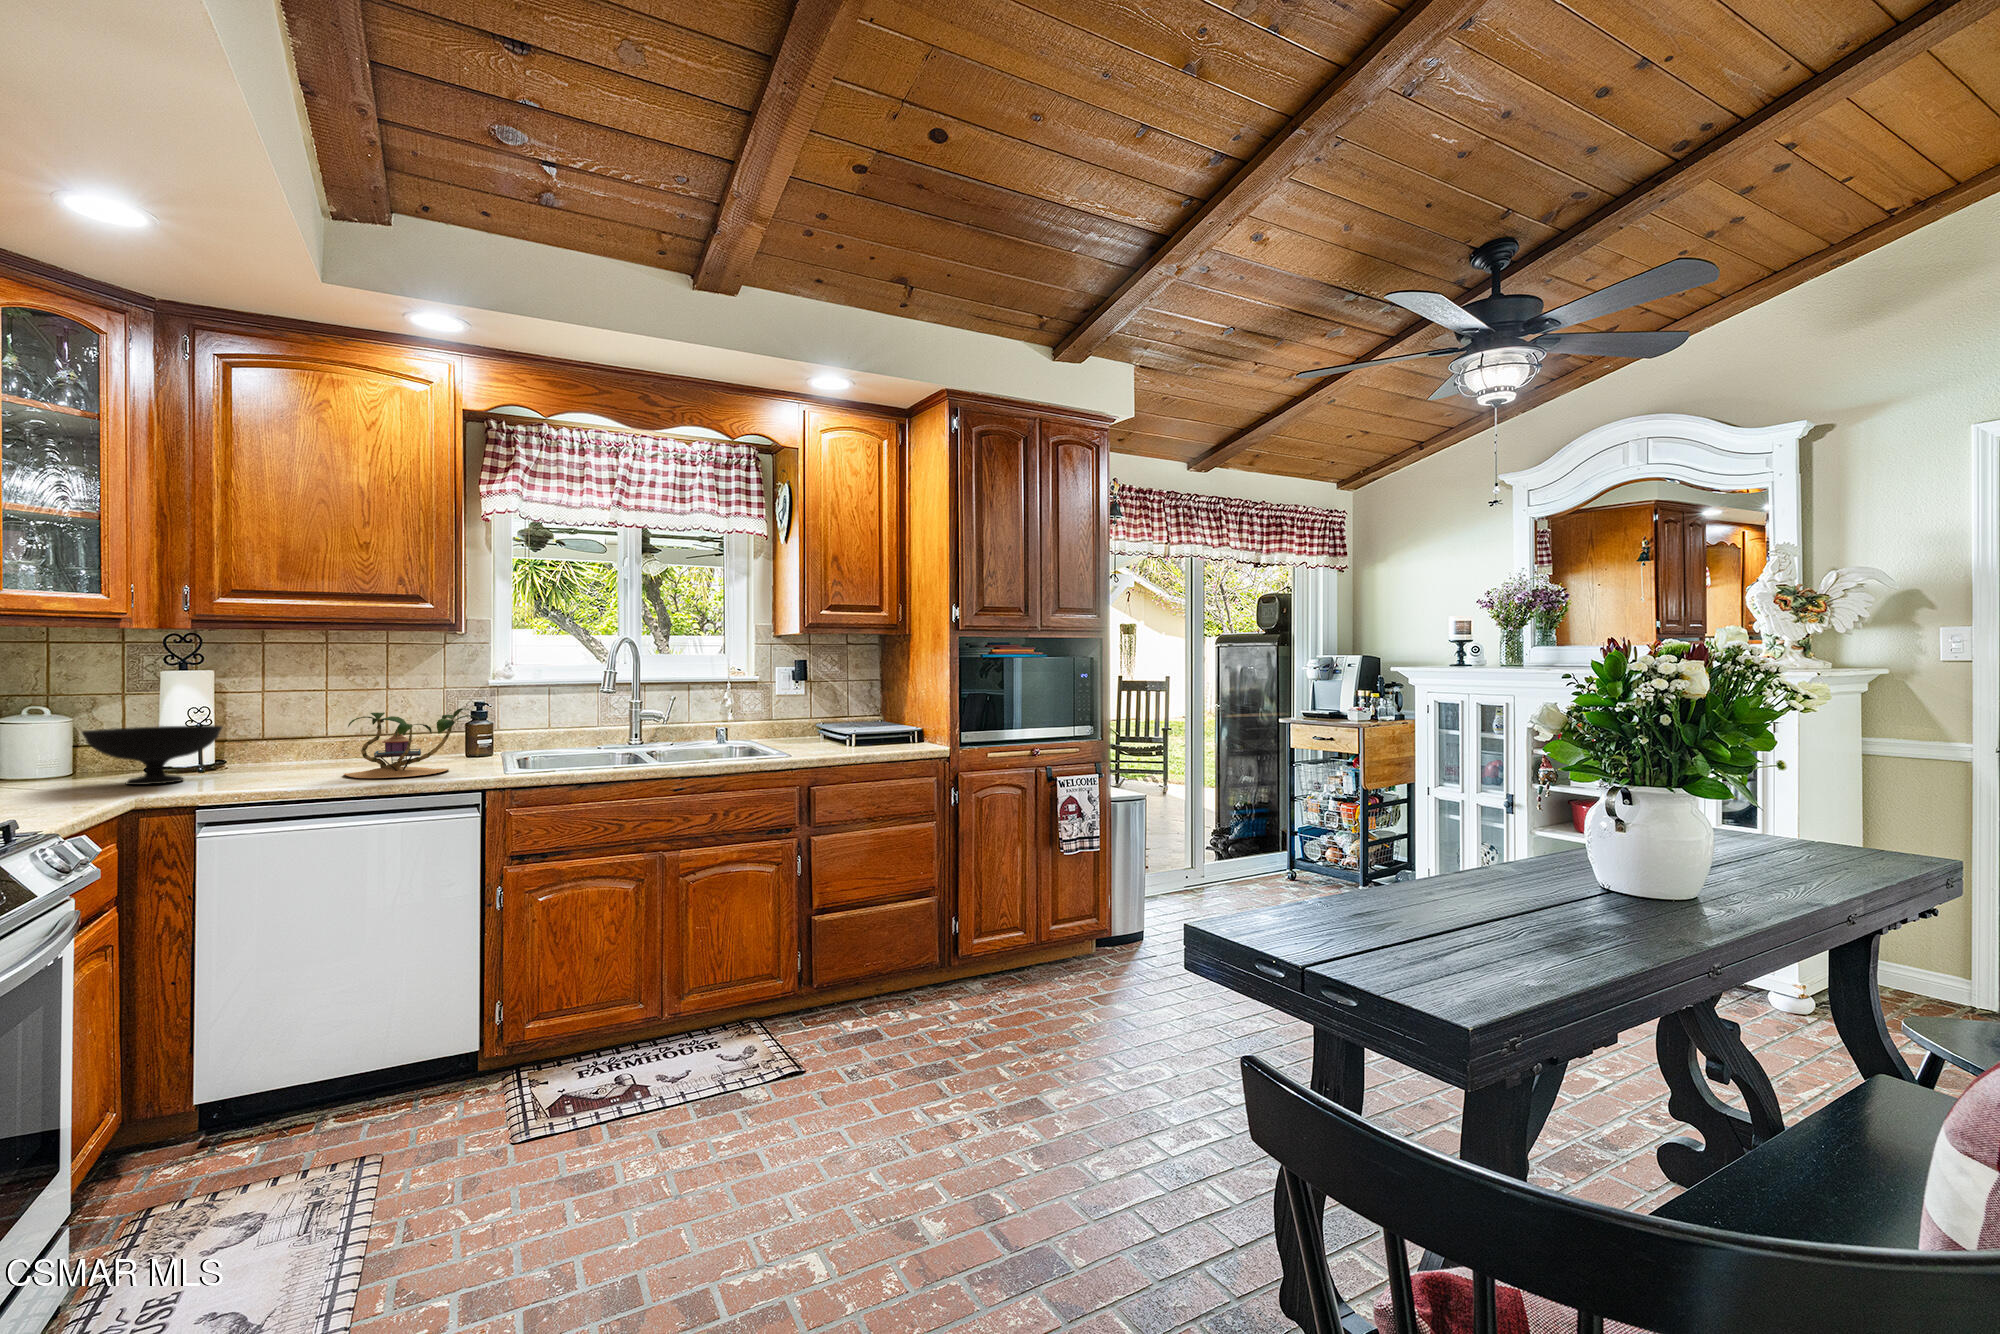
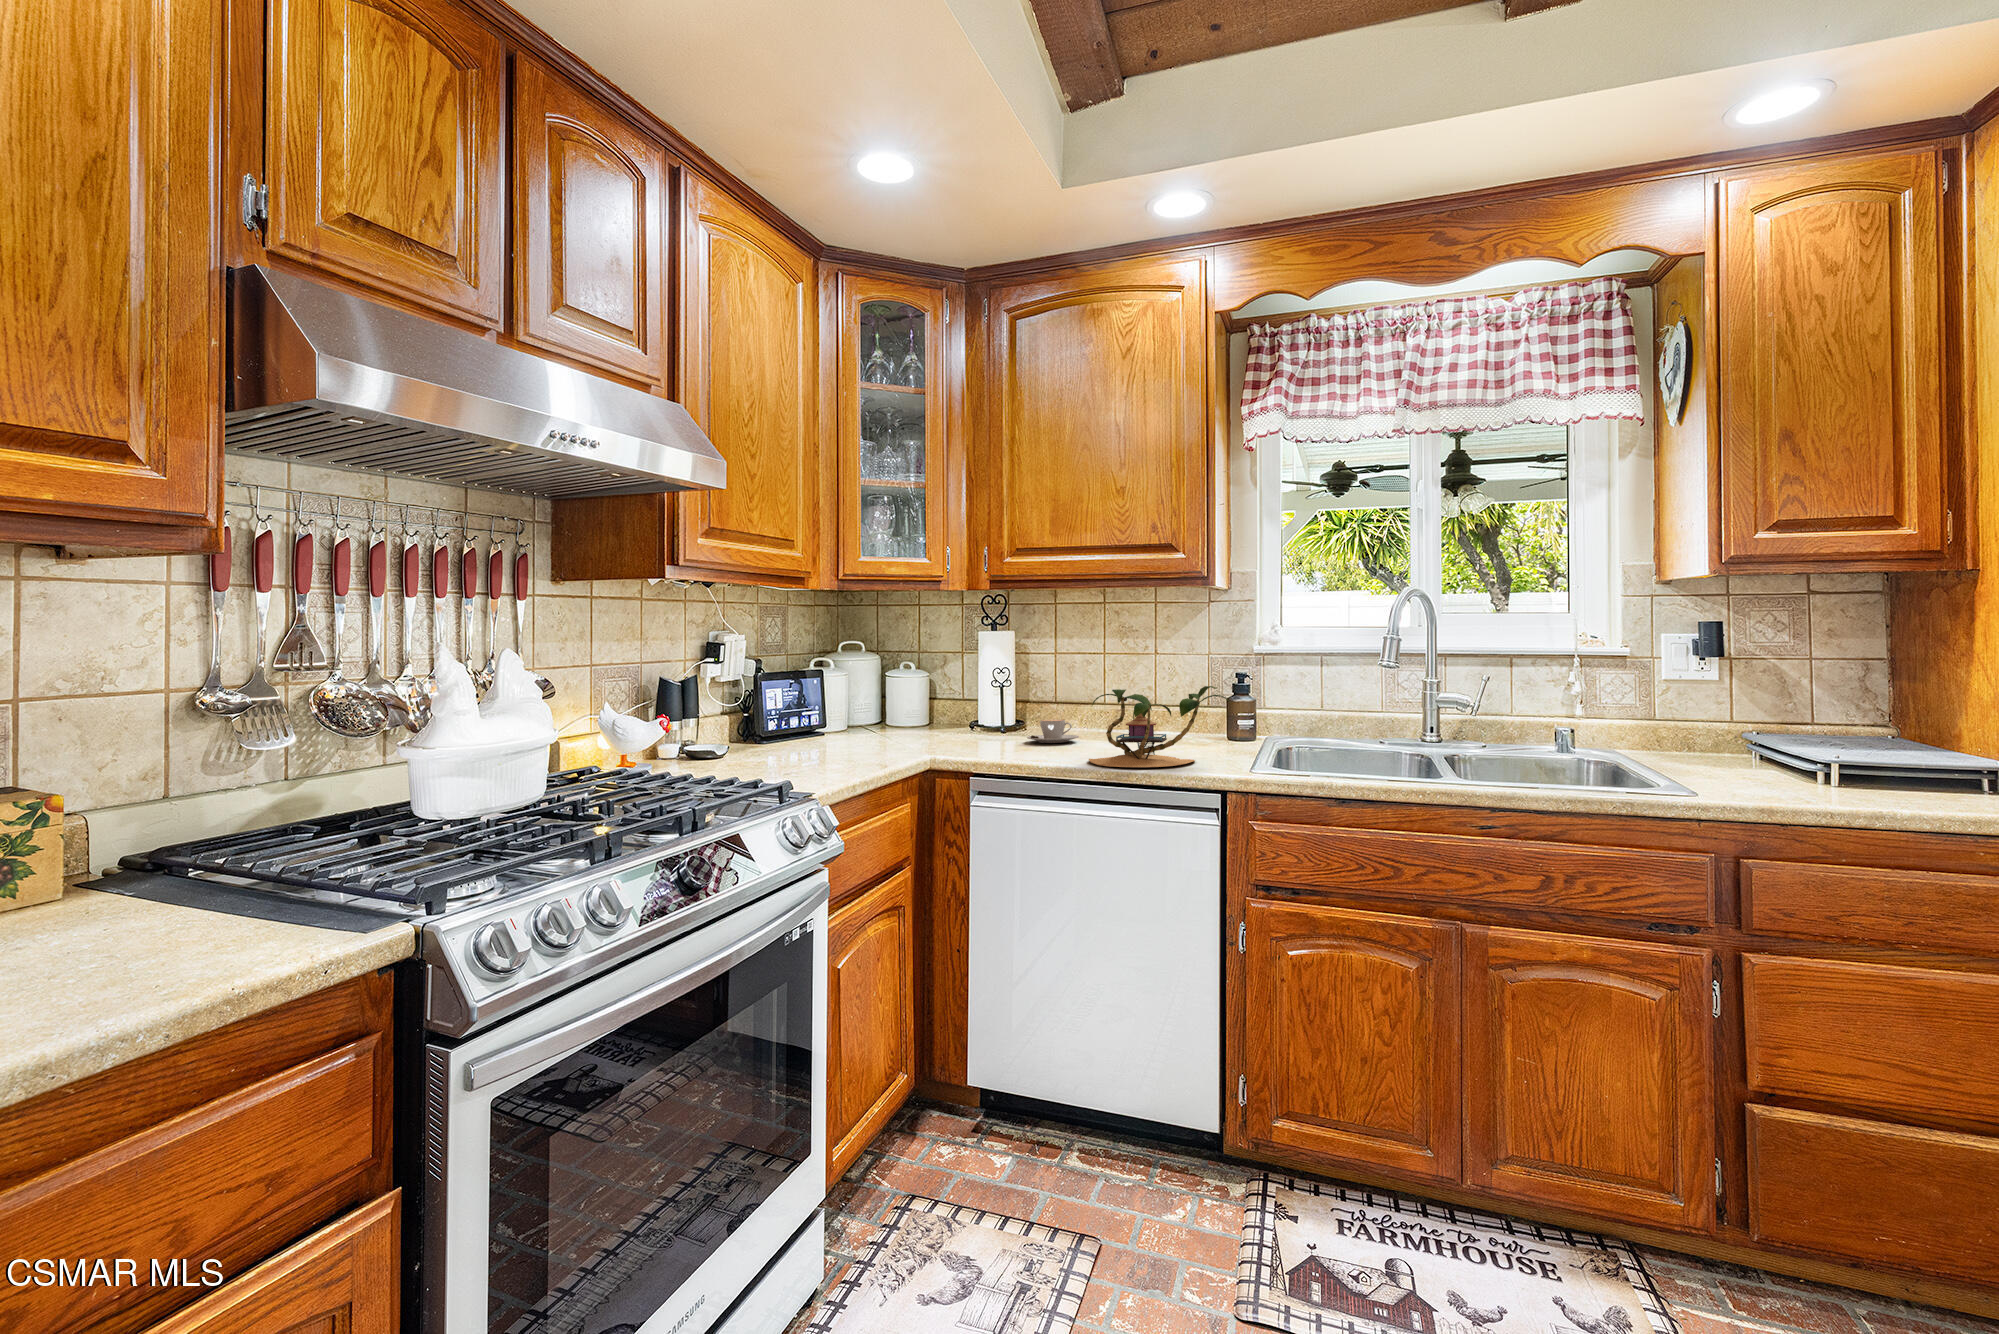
bowl: present [82,725,222,785] -> none [882,700,988,758]
coffee cup: none [255,742,316,764] -> present [1027,720,1079,743]

